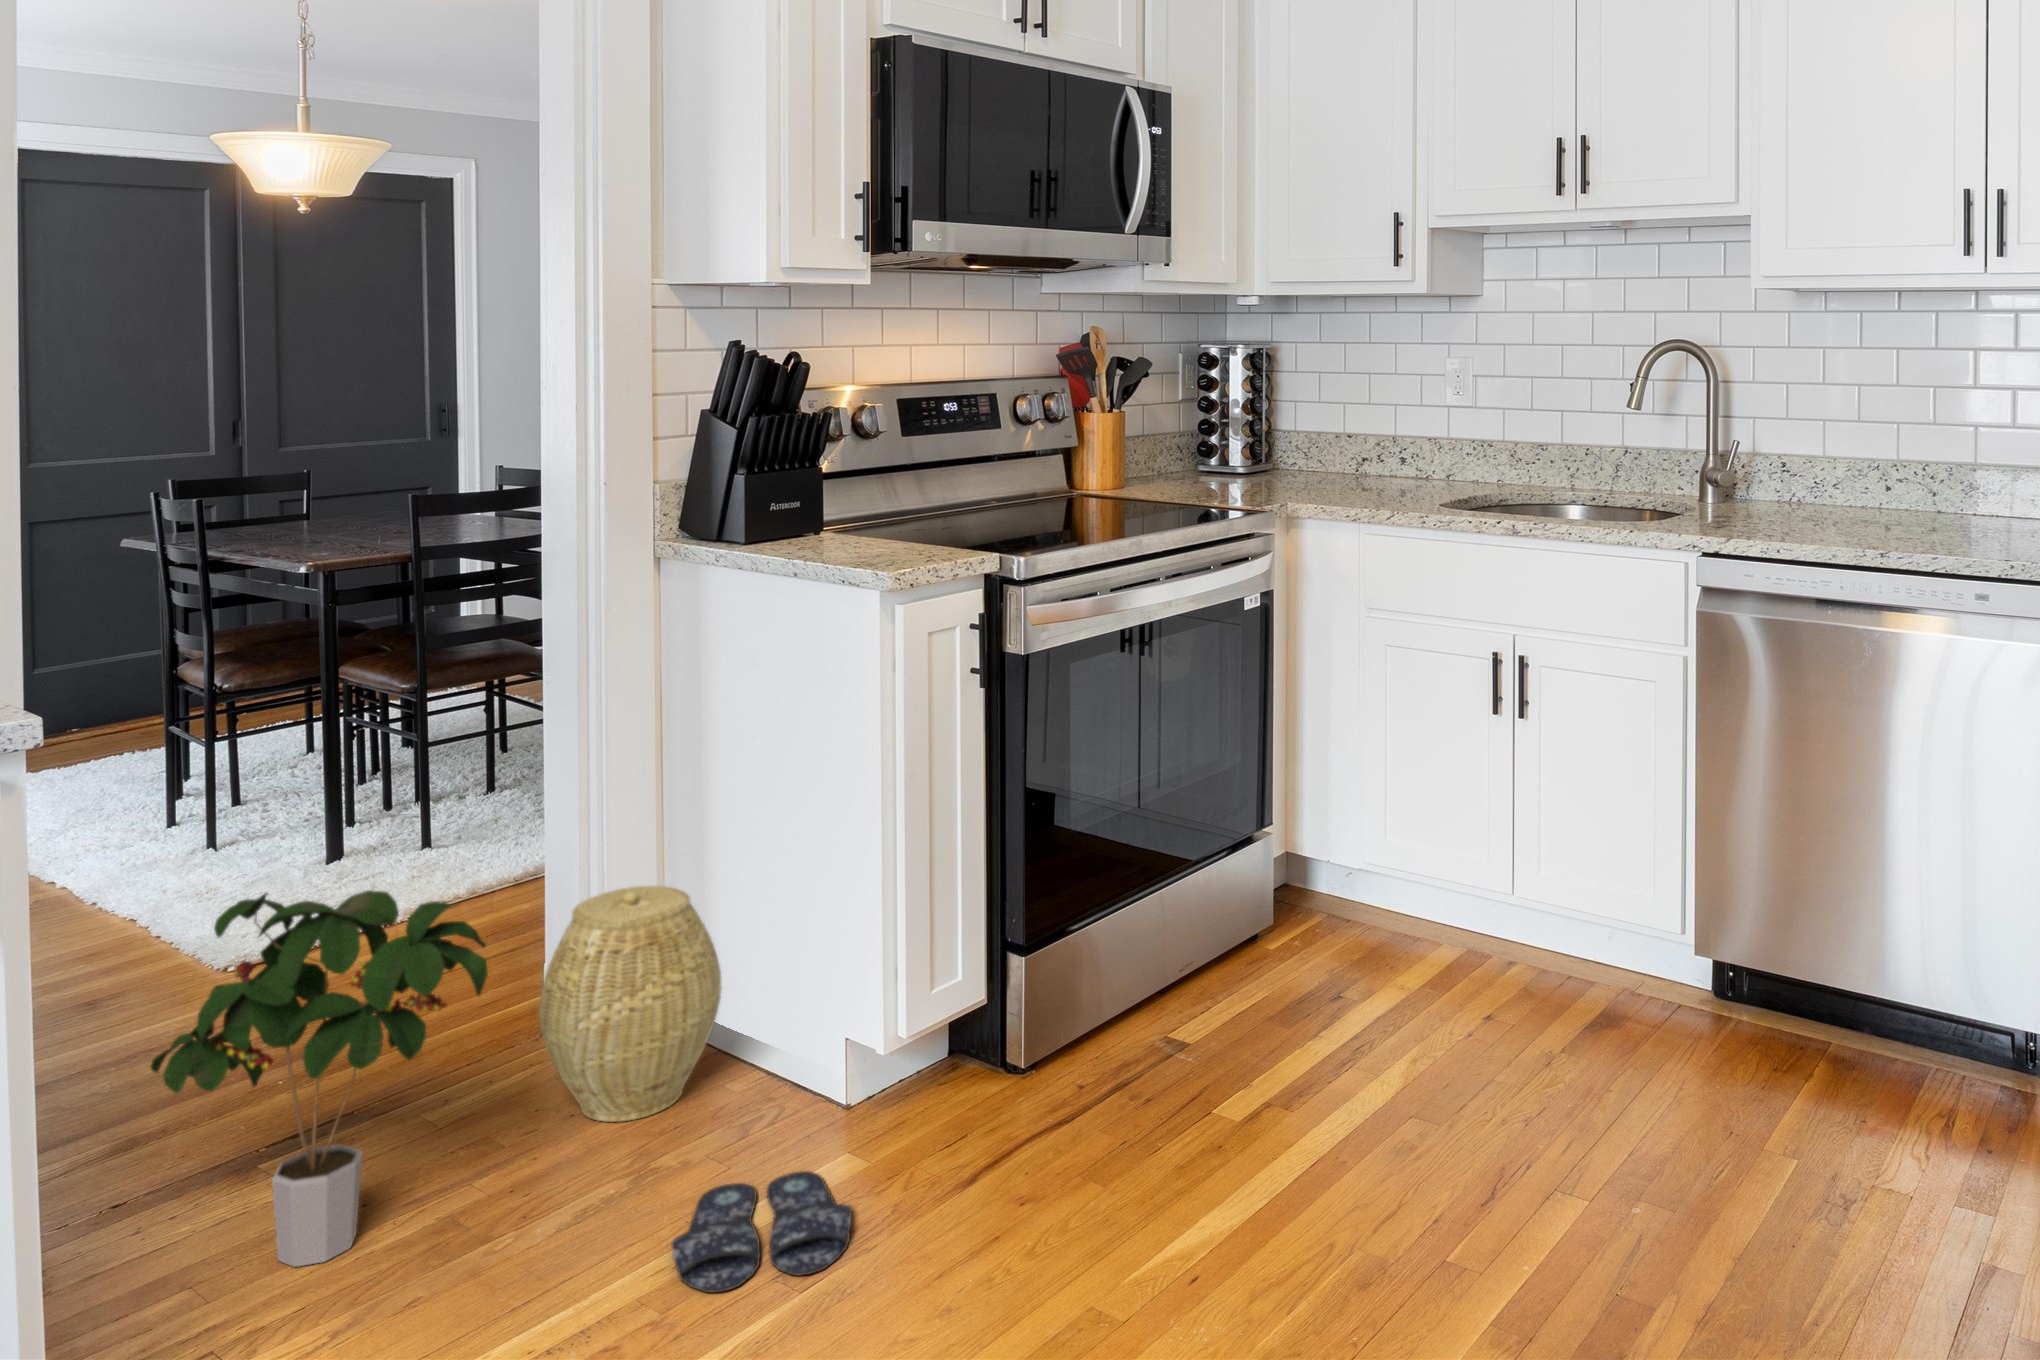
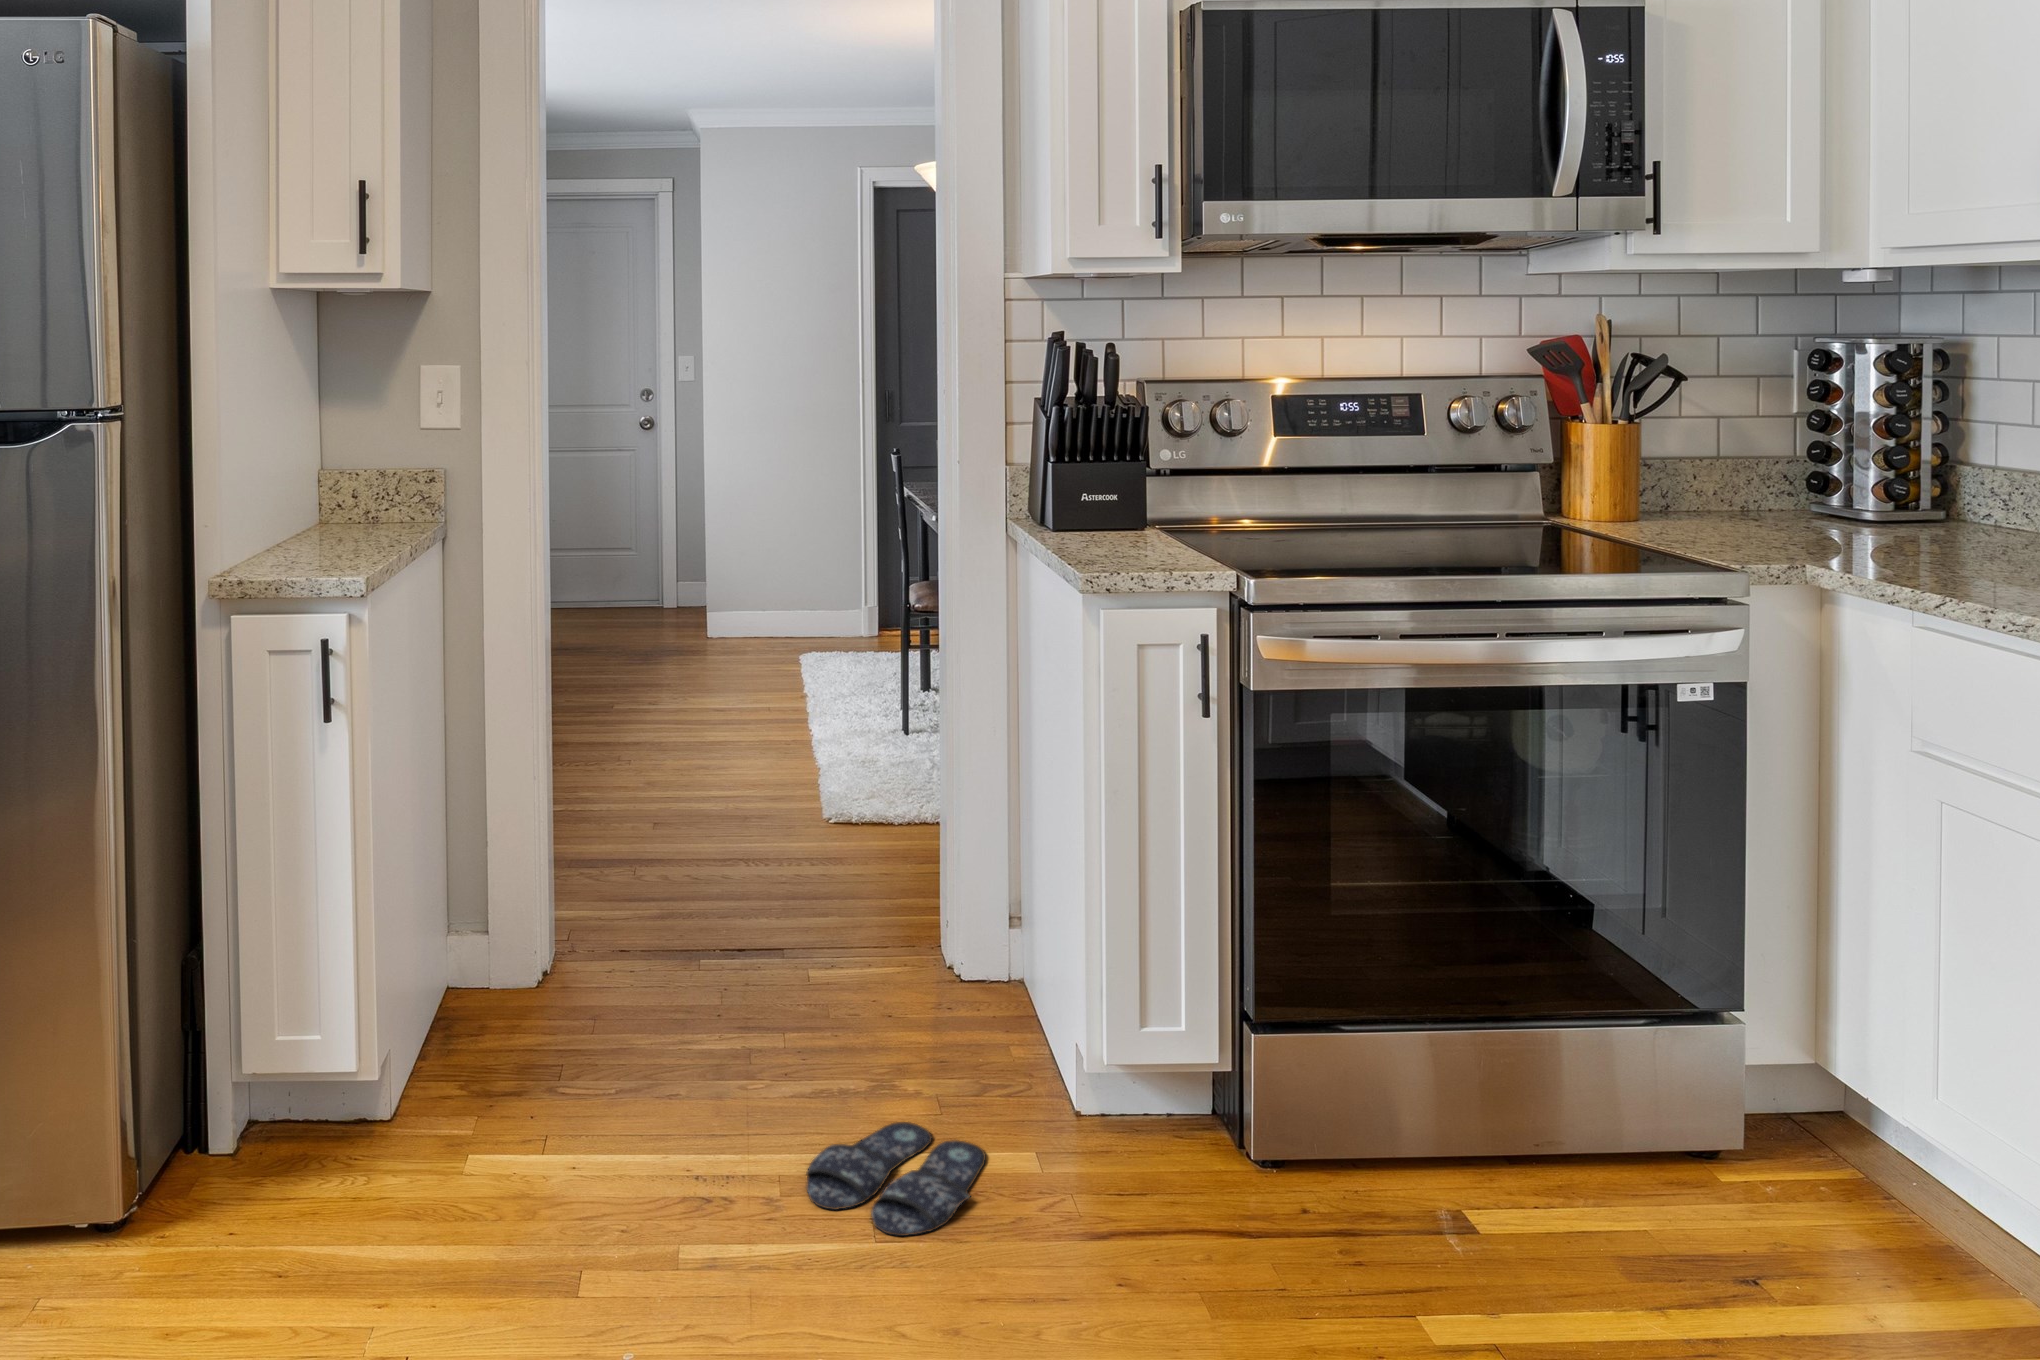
woven basket: present [539,886,722,1122] -> none [863,830,1016,1042]
potted plant: present [151,890,488,1267] -> none [607,749,762,1041]

